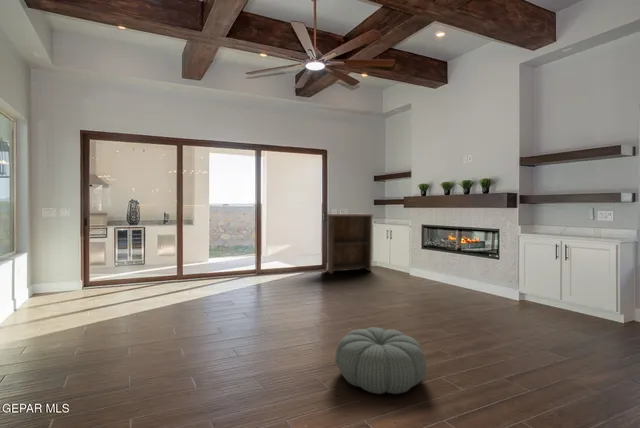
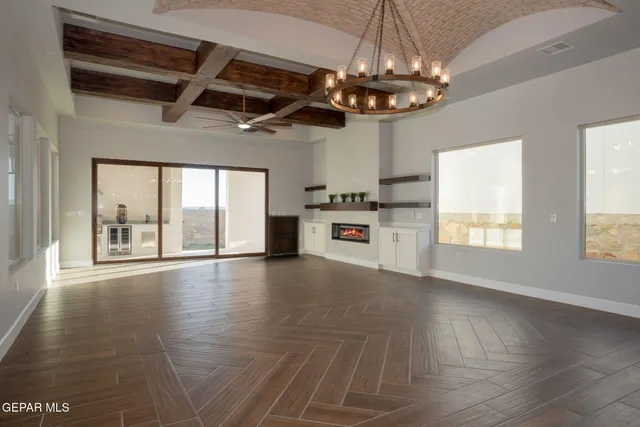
pouf: present [336,327,426,394] -> none [287,263,324,283]

